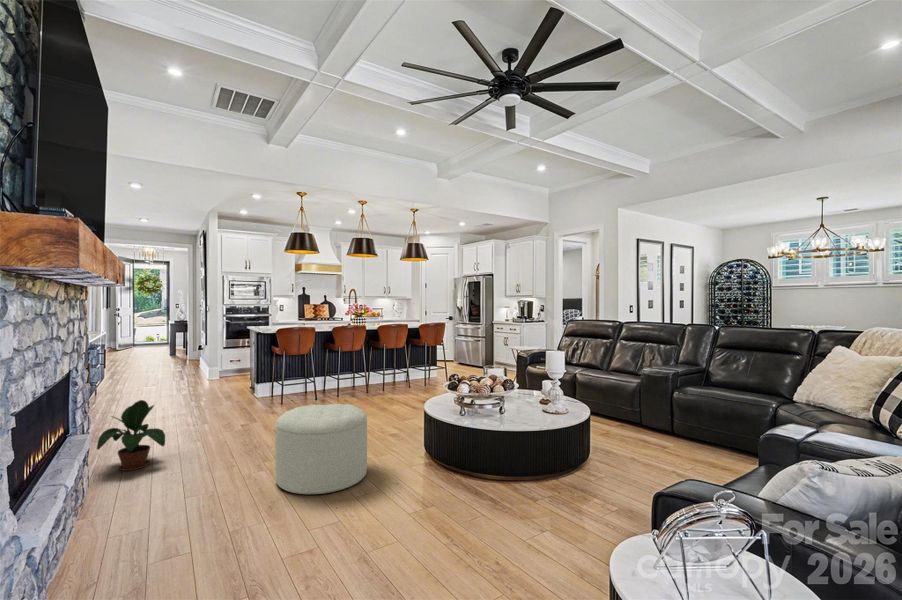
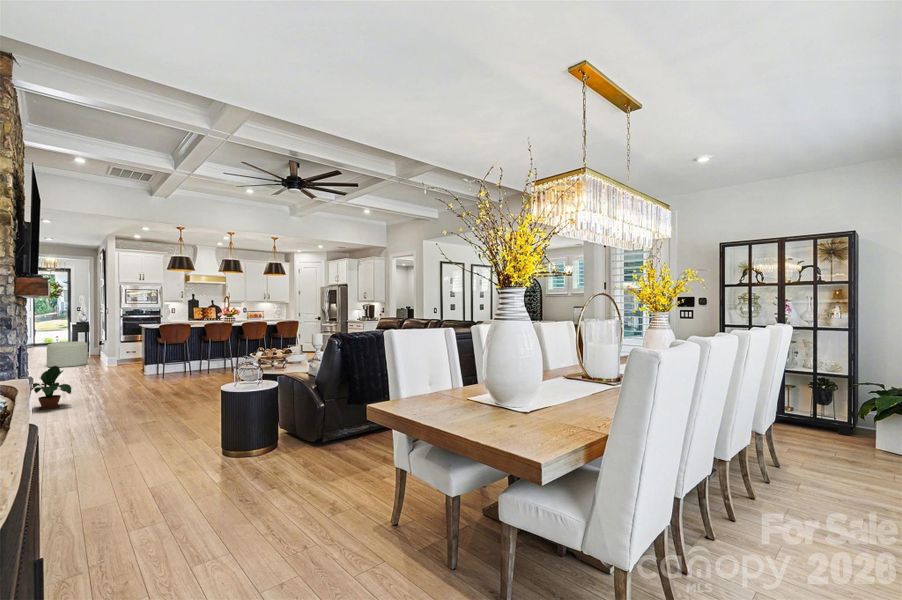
ottoman: present [275,404,367,494] -> present [47,341,88,367]

